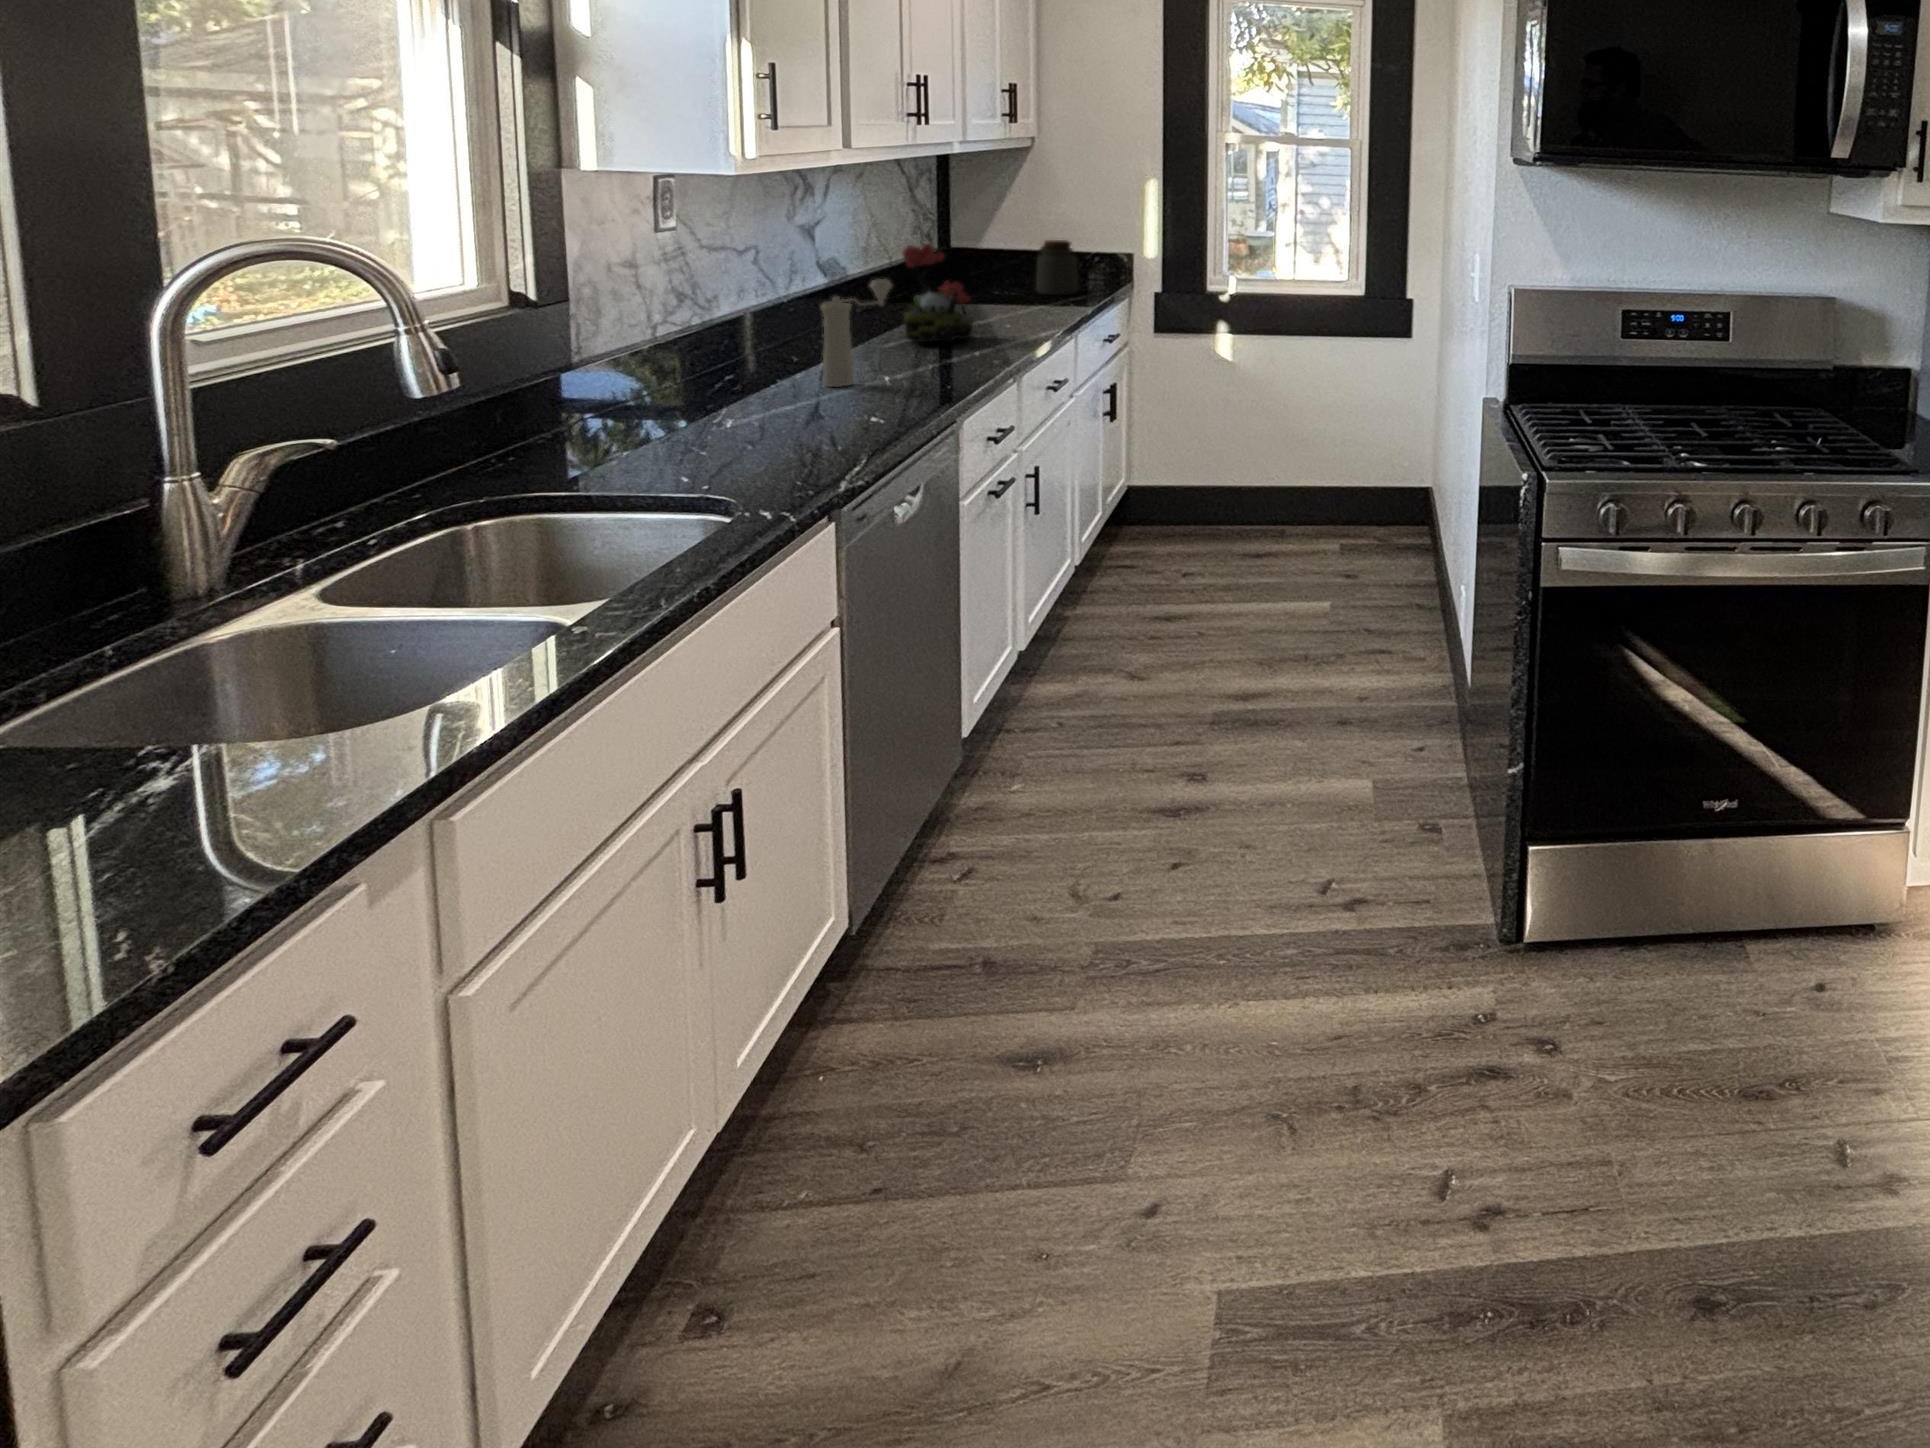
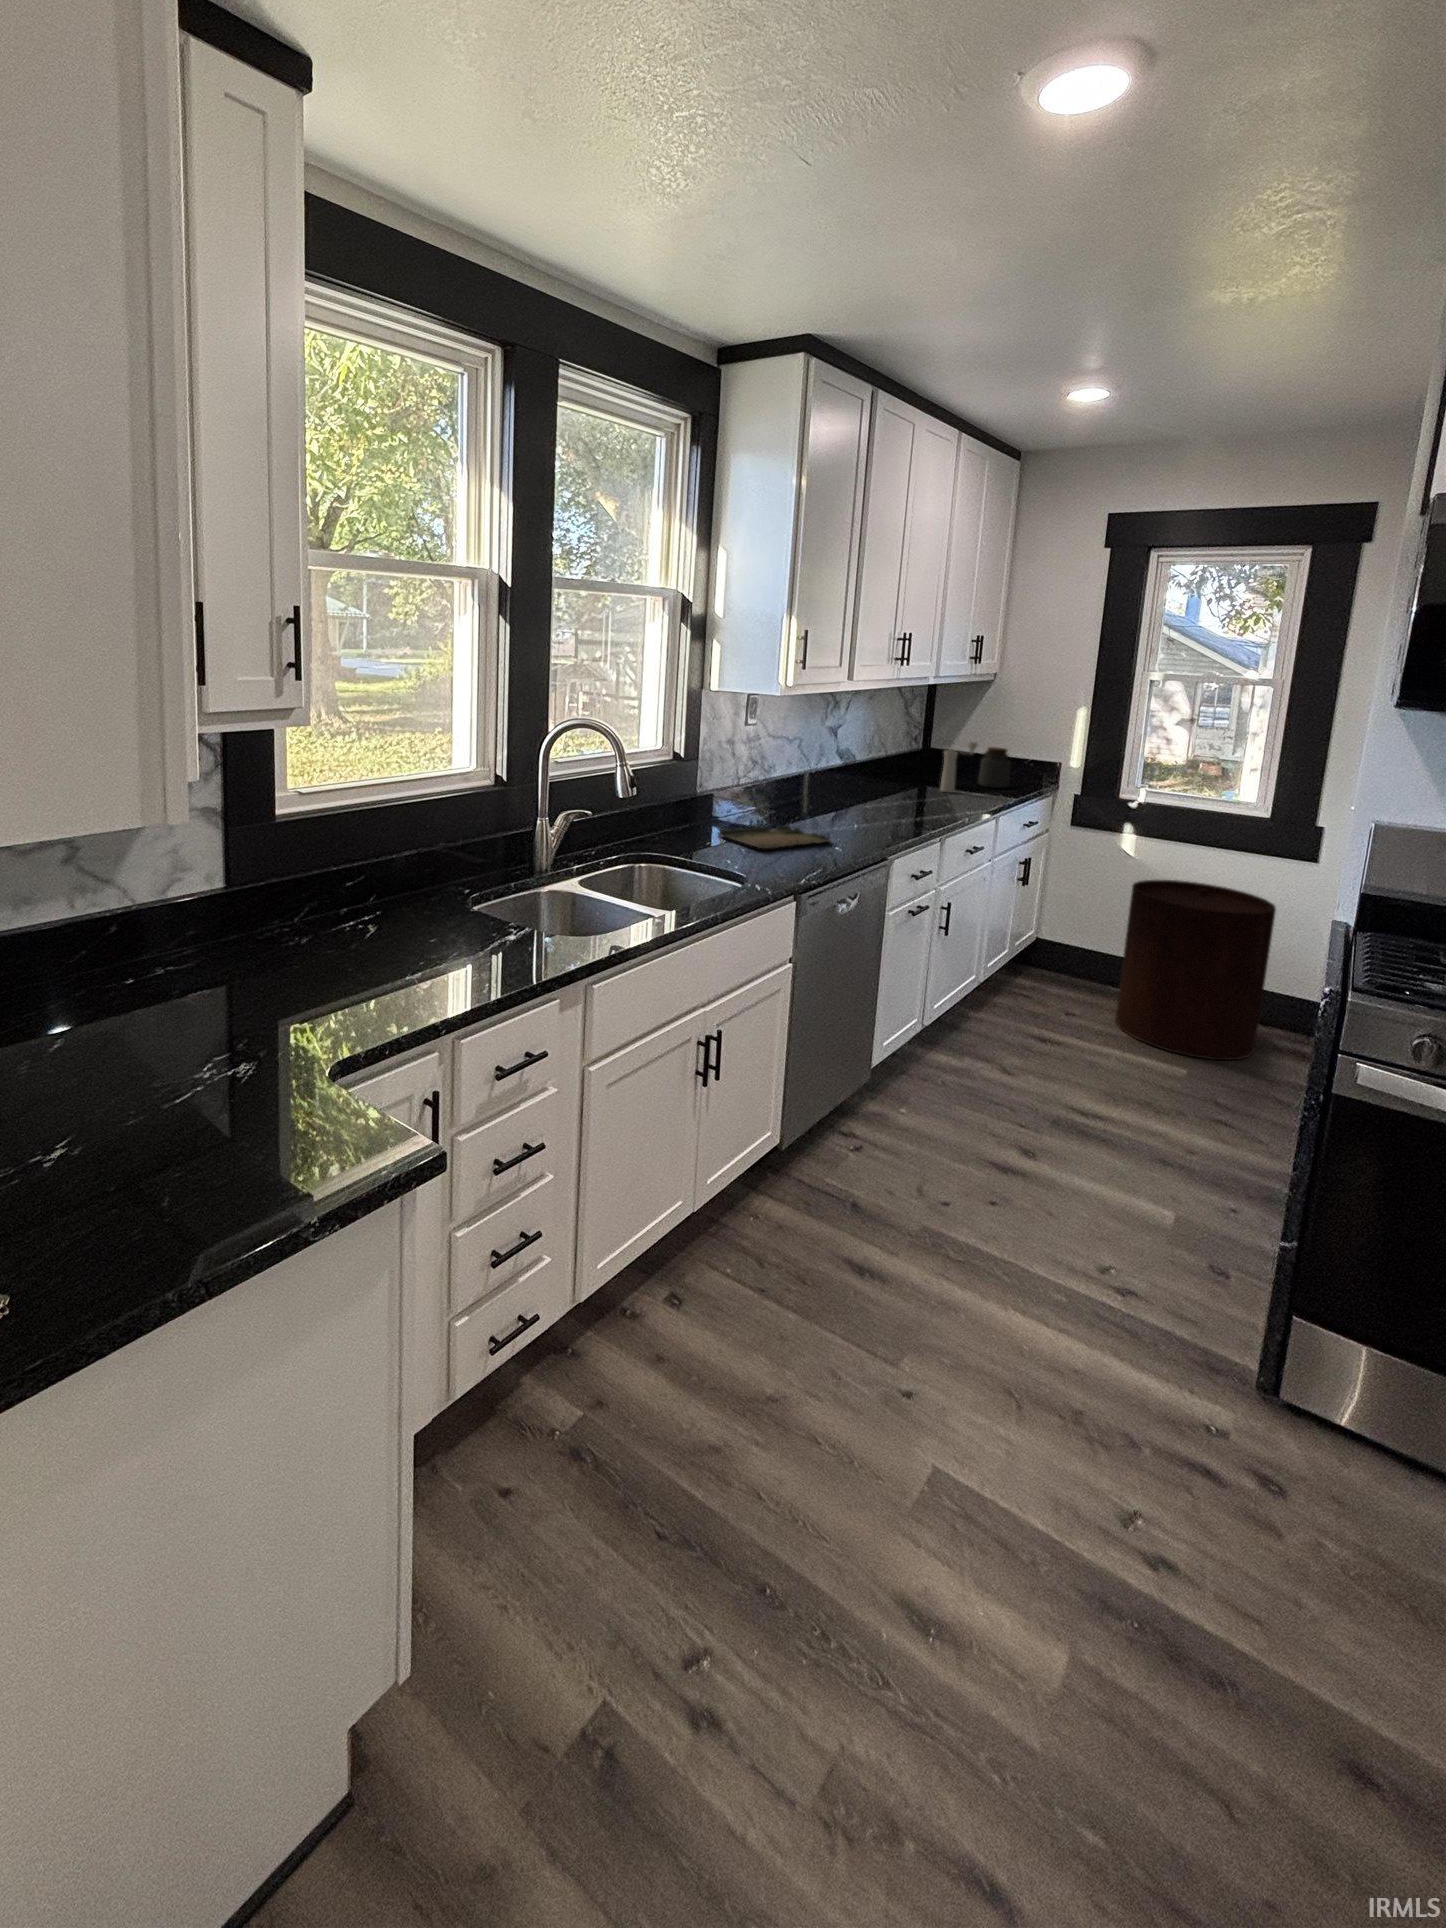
plant: present [902,244,974,342] -> none [876,743,921,809]
pepper mill: present [820,279,892,387] -> present [941,742,977,792]
trash can: none [1238,380,1382,582] -> present [1115,880,1276,1060]
tray: none [633,391,865,444] -> present [718,825,830,848]

